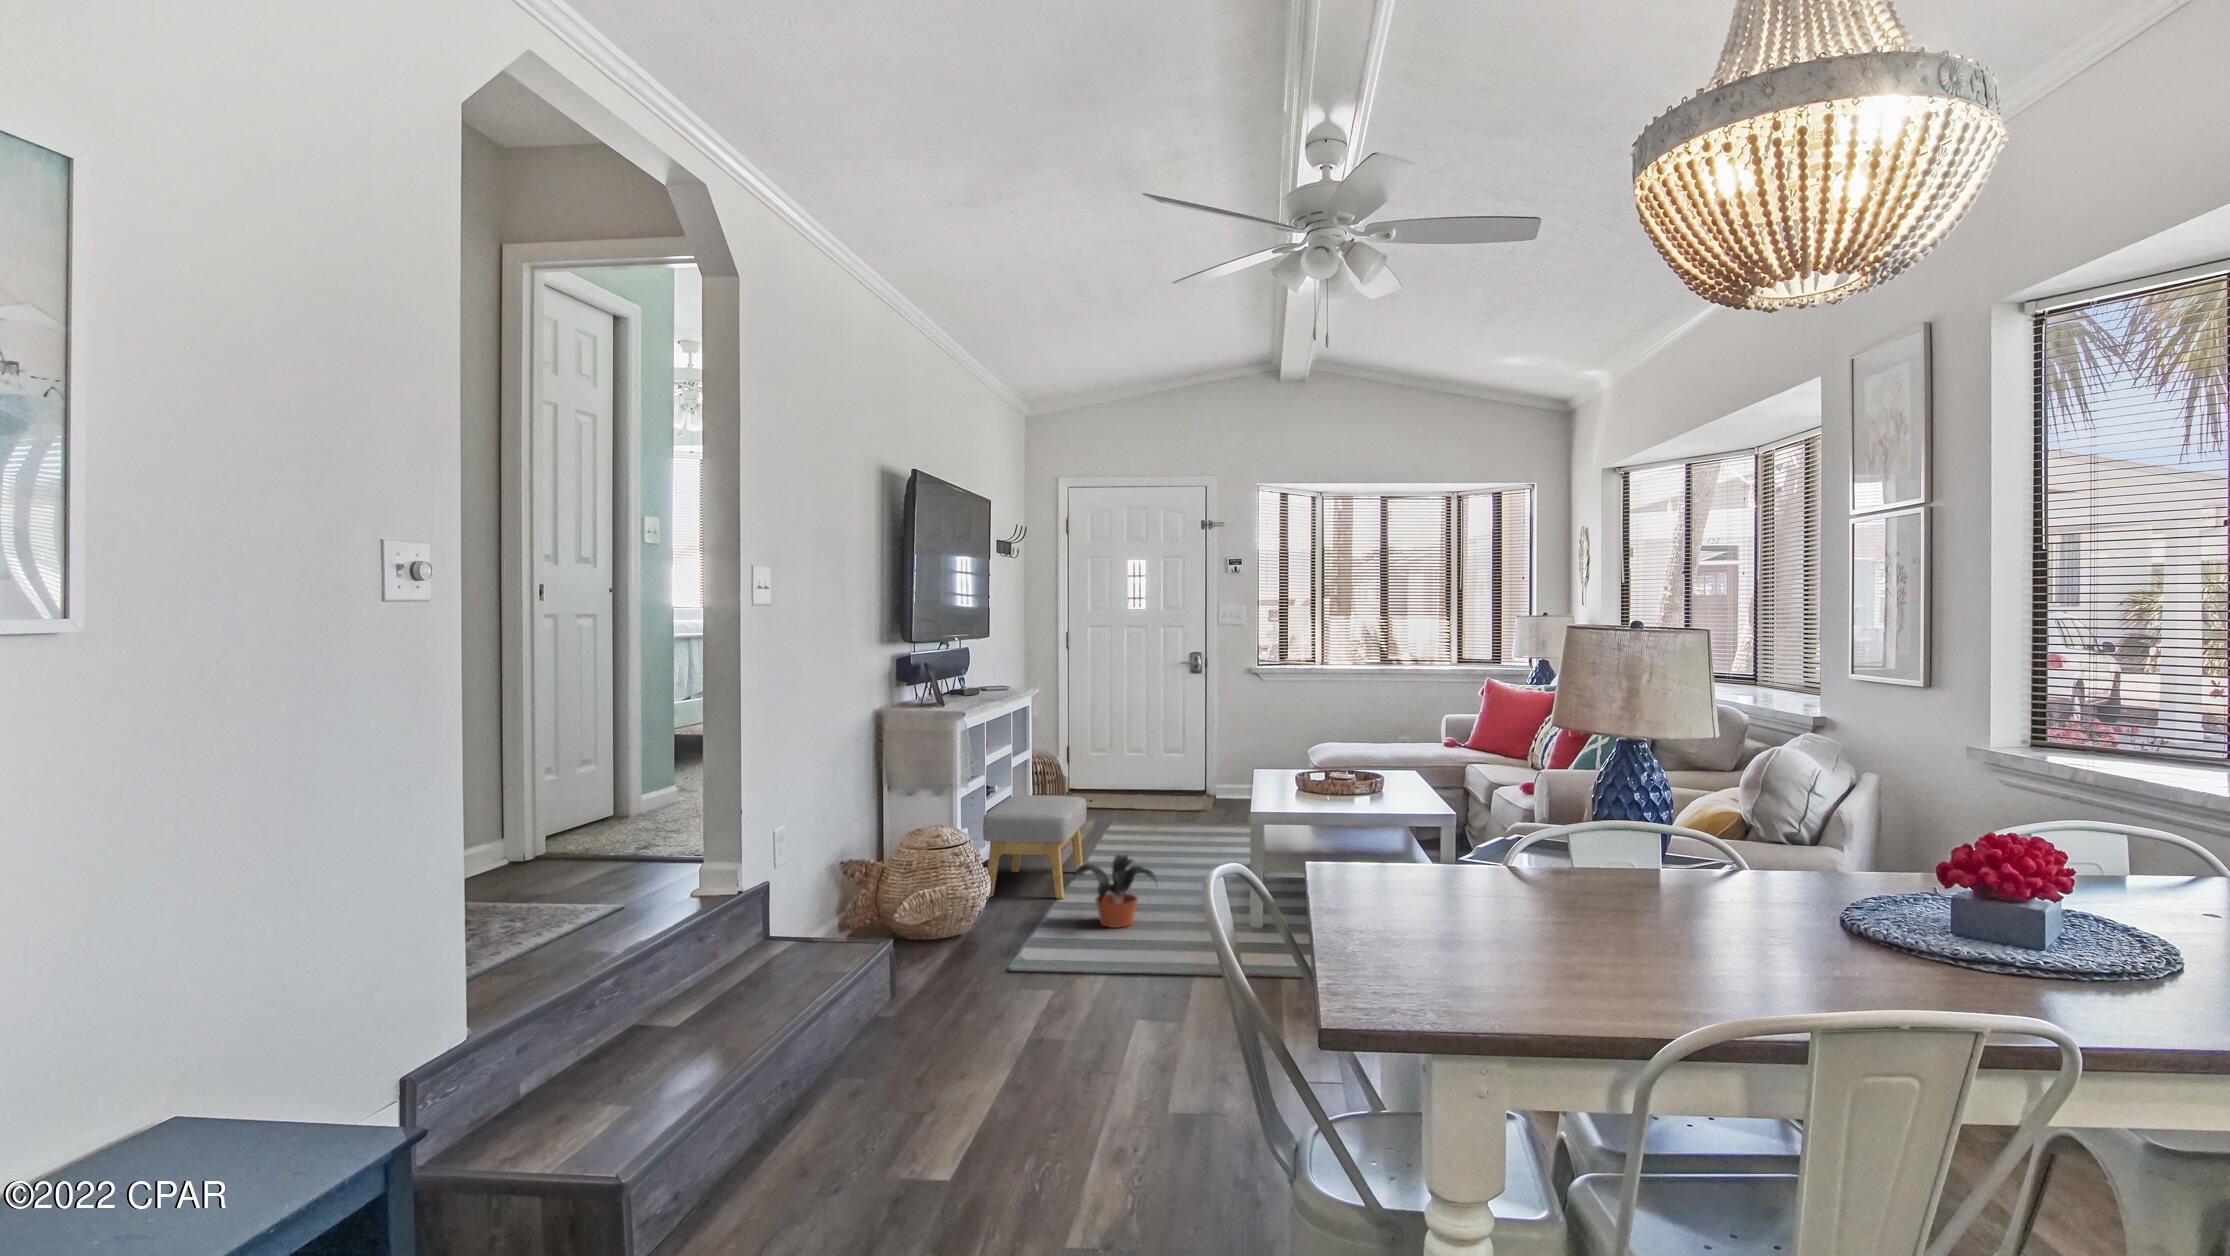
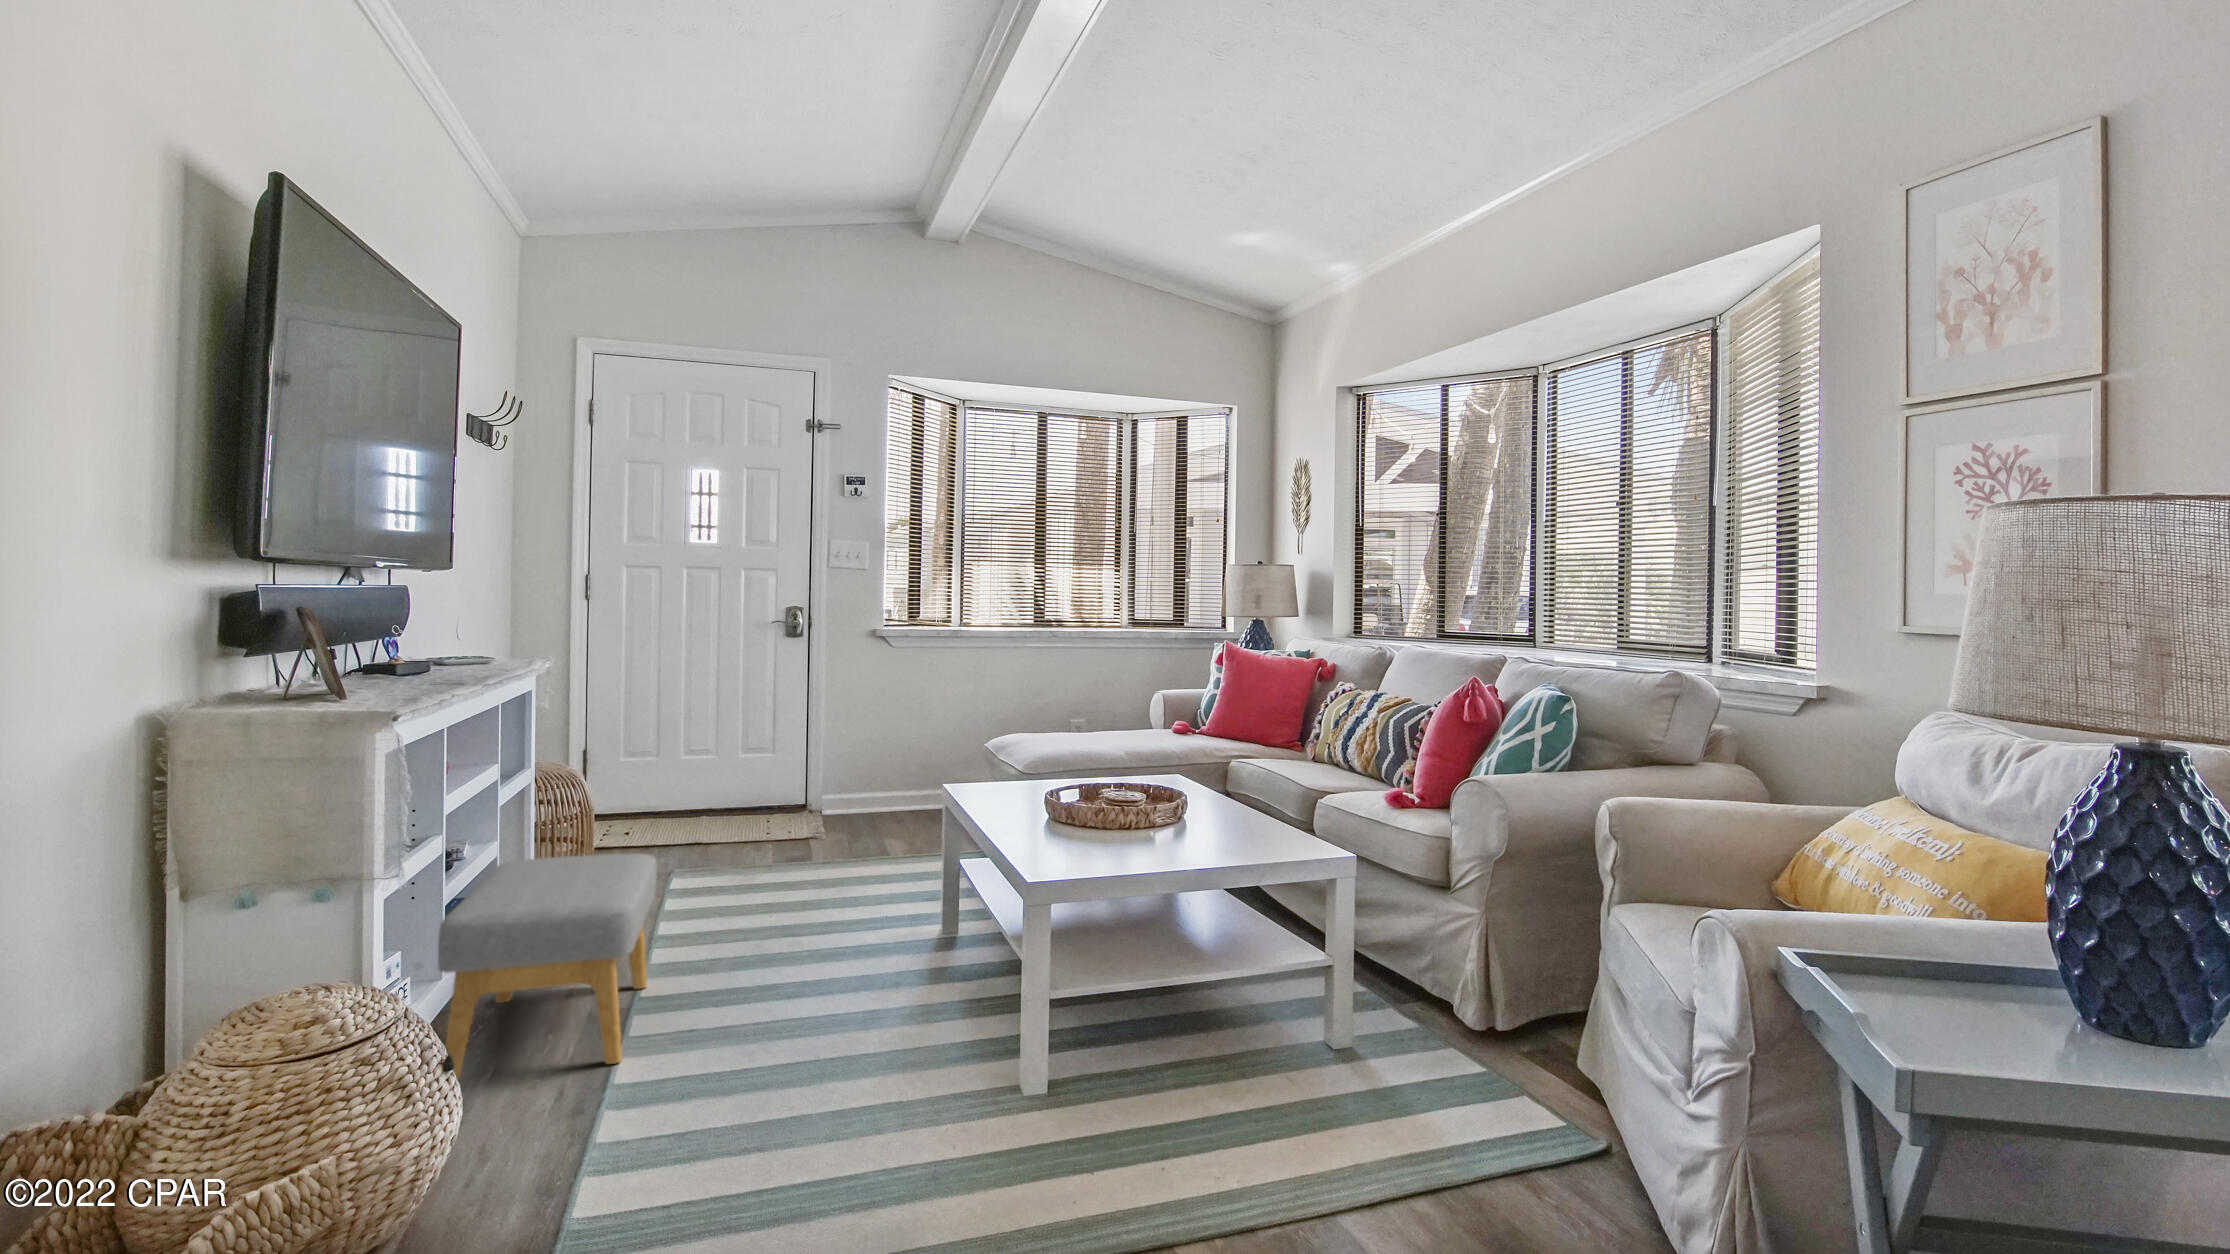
potted plant: present [1074,855,1156,928] -> none [660,974,841,1132]

